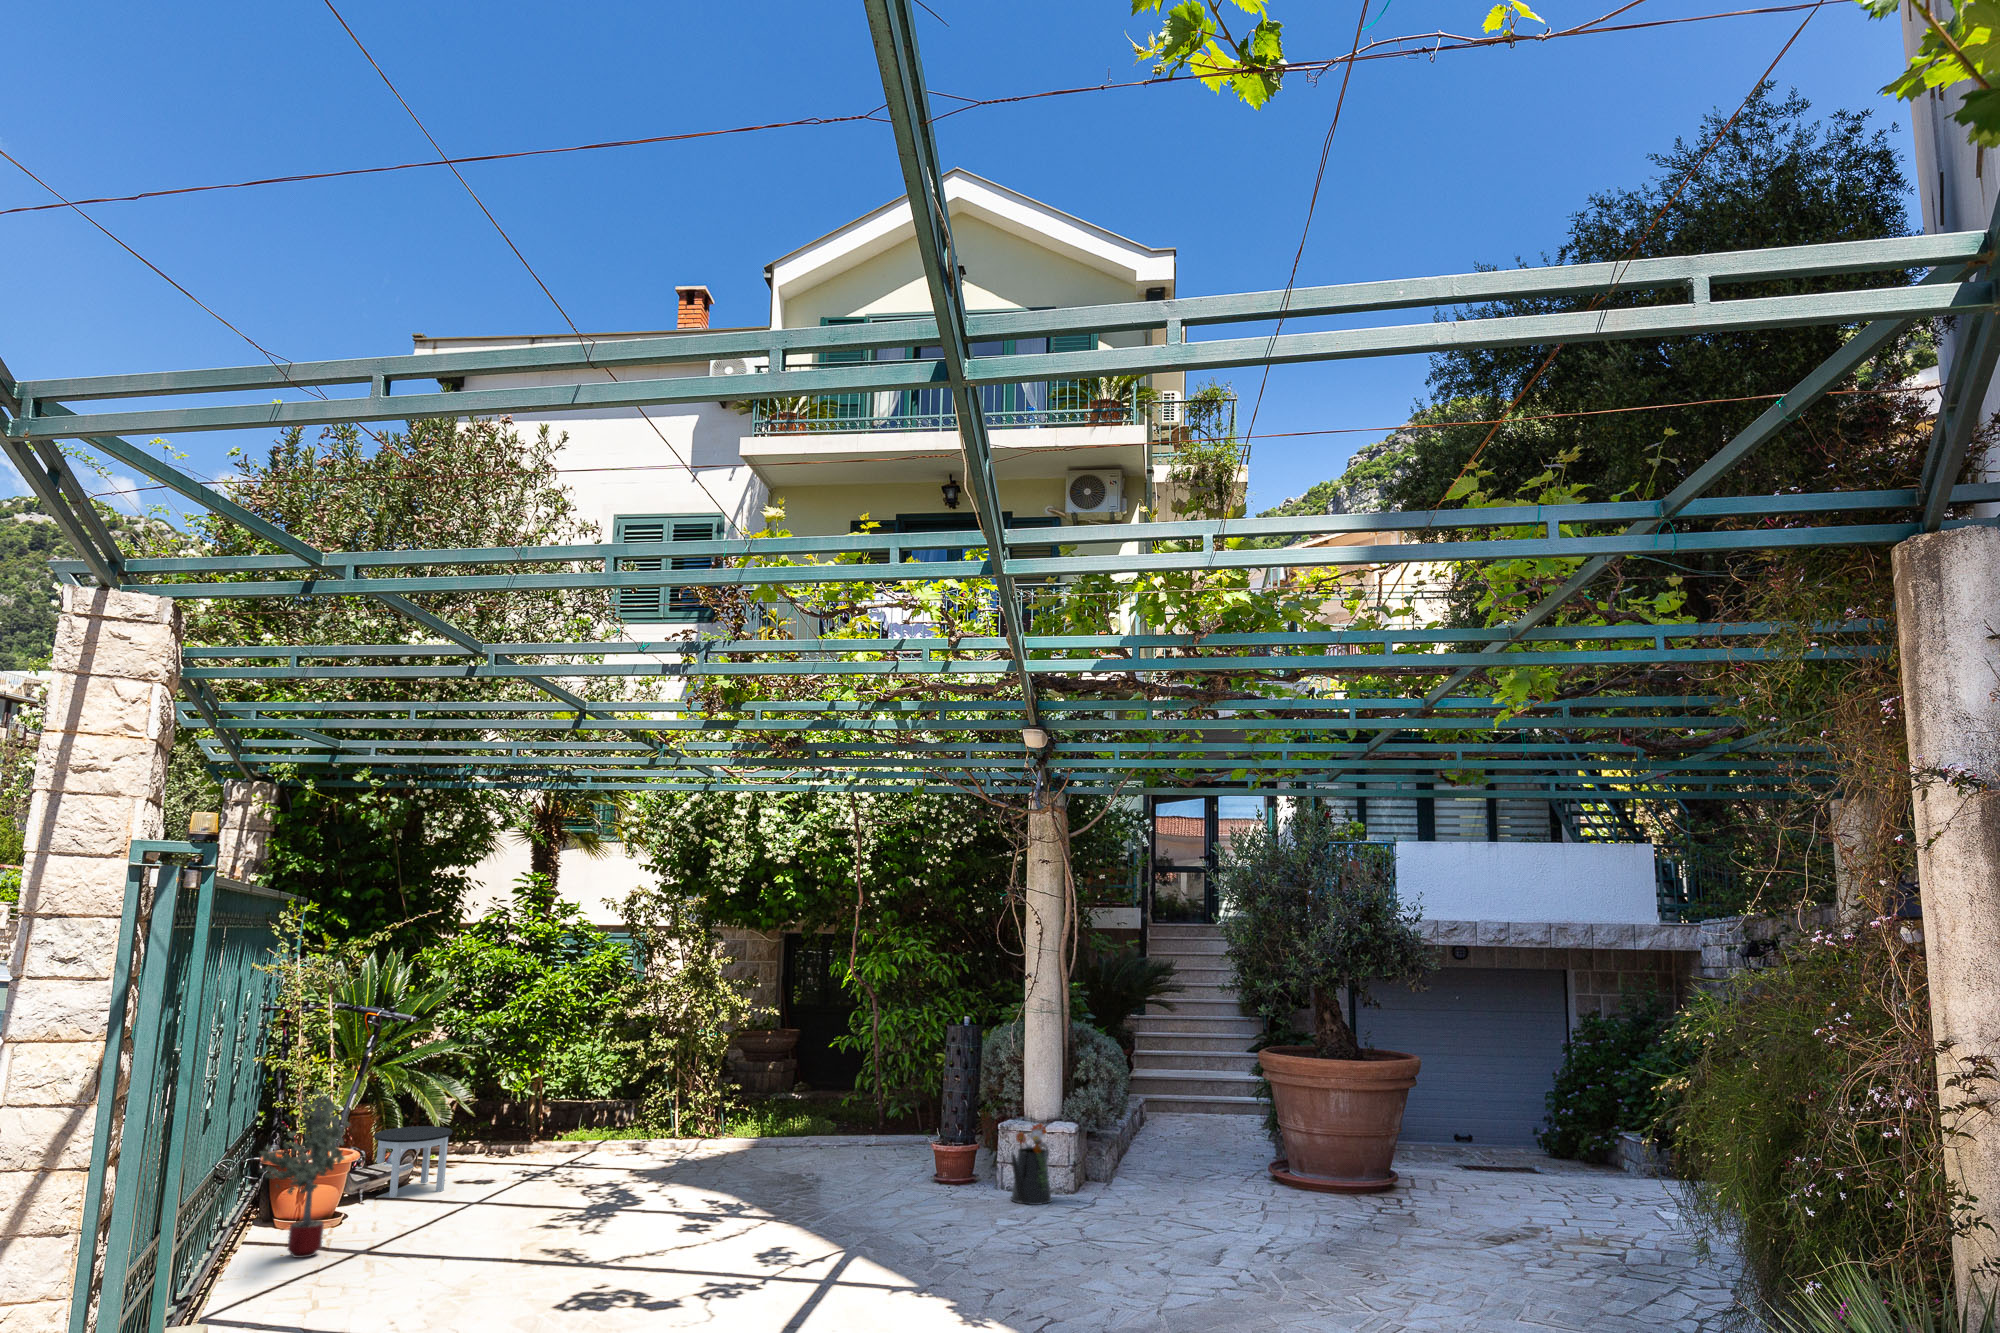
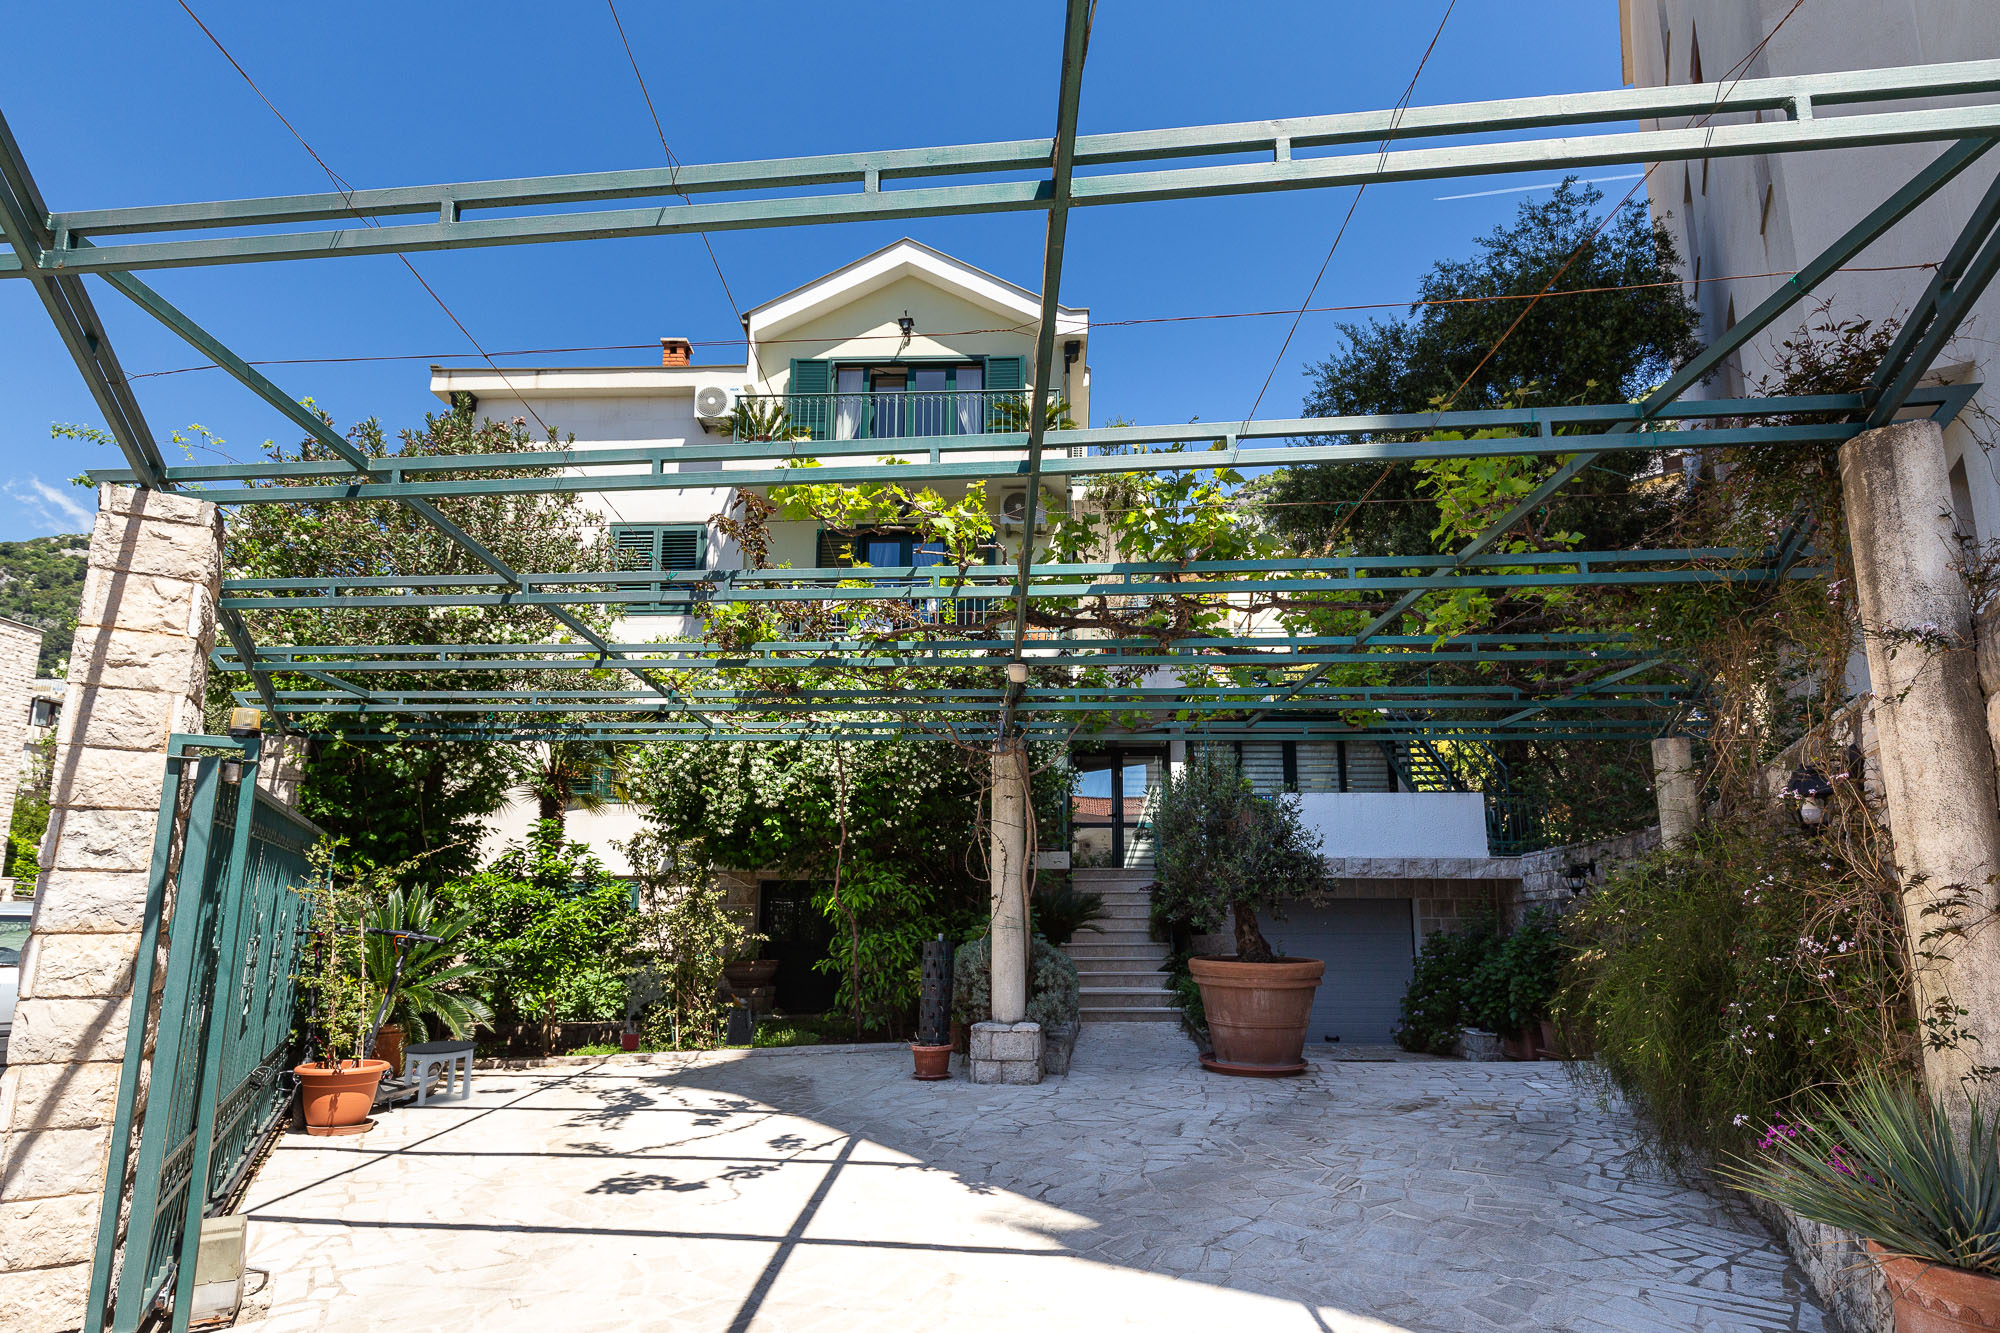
potted tree: present [259,1088,350,1258] -> present [621,959,666,1051]
watering can: present [1010,1123,1052,1205] -> present [723,994,759,1045]

